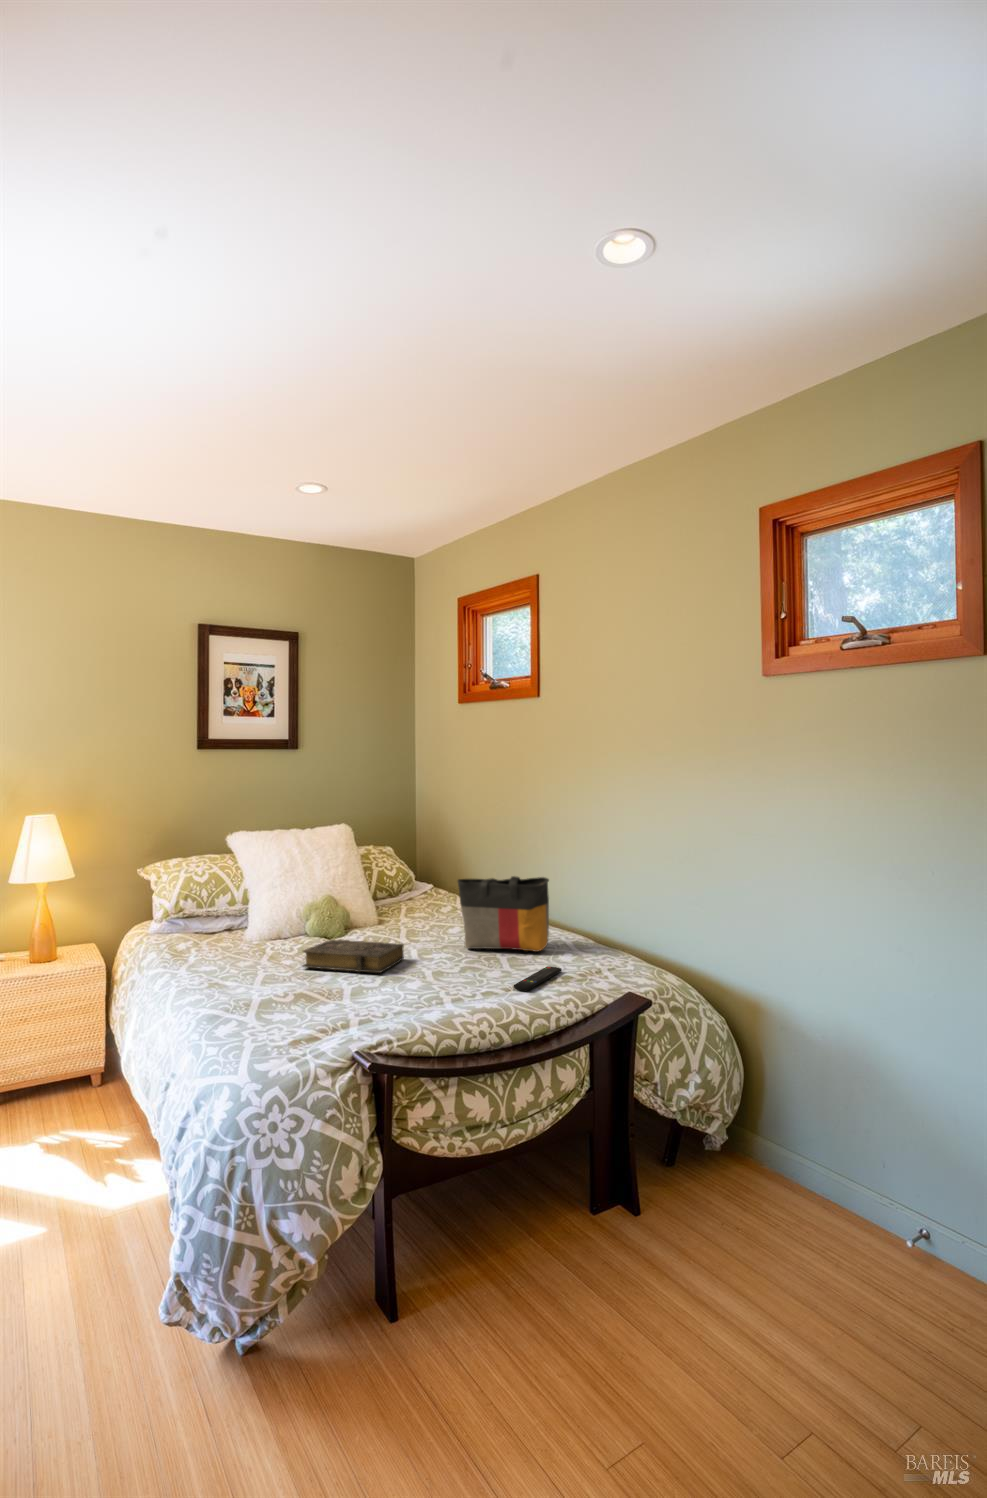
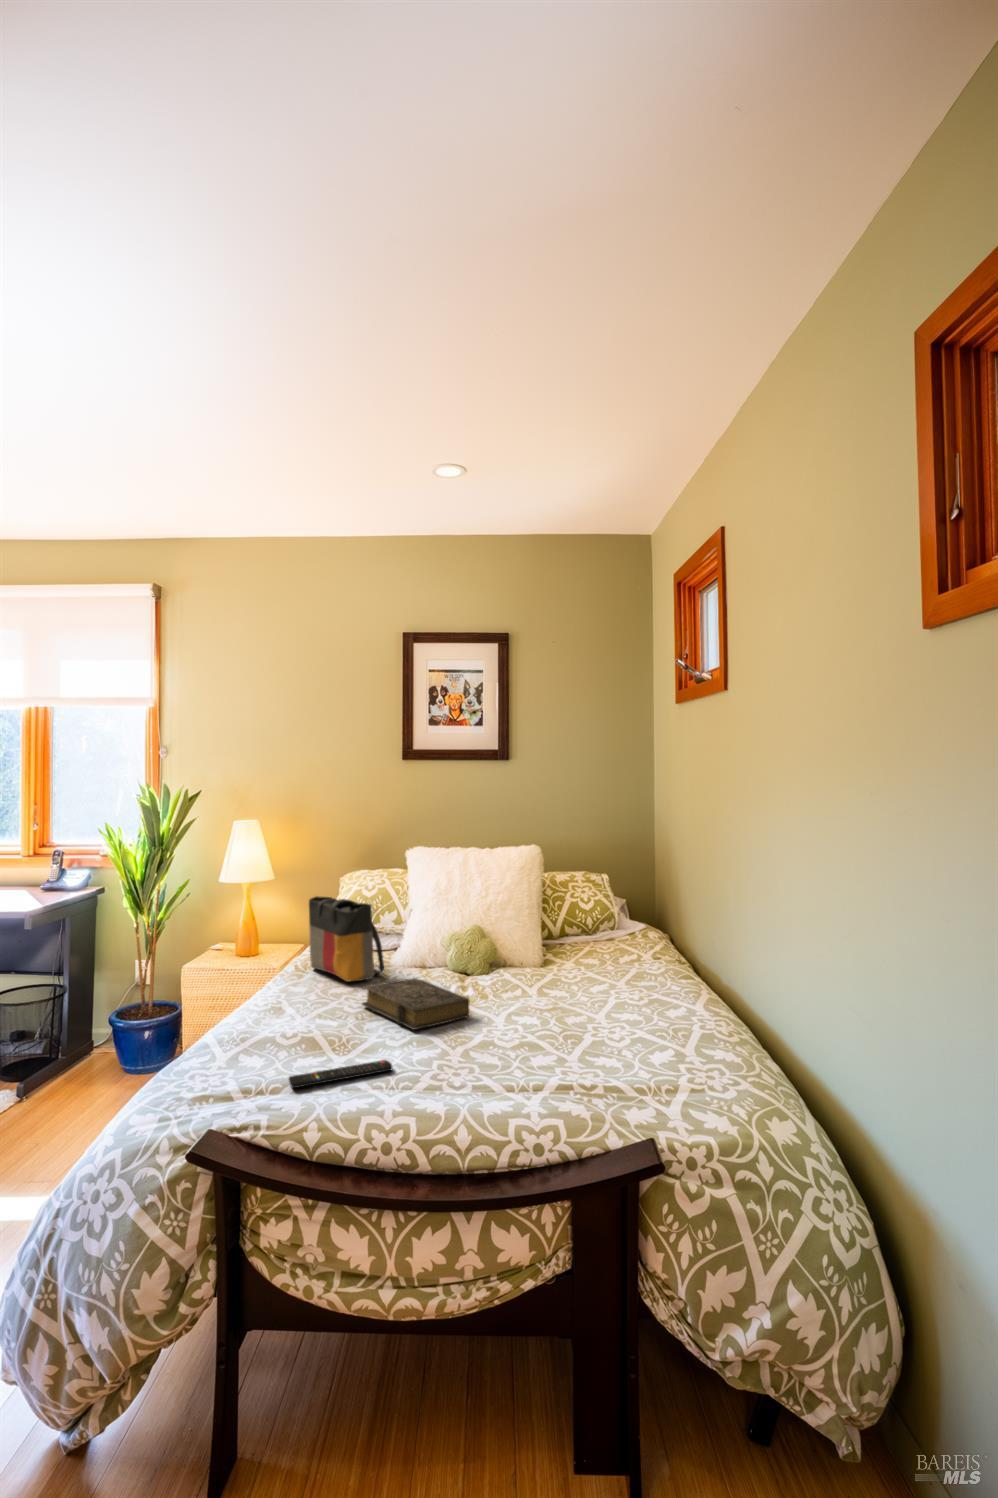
tote bag: present [458,876,549,952] -> present [309,897,384,982]
remote control: present [514,966,562,991] -> present [289,1060,392,1088]

